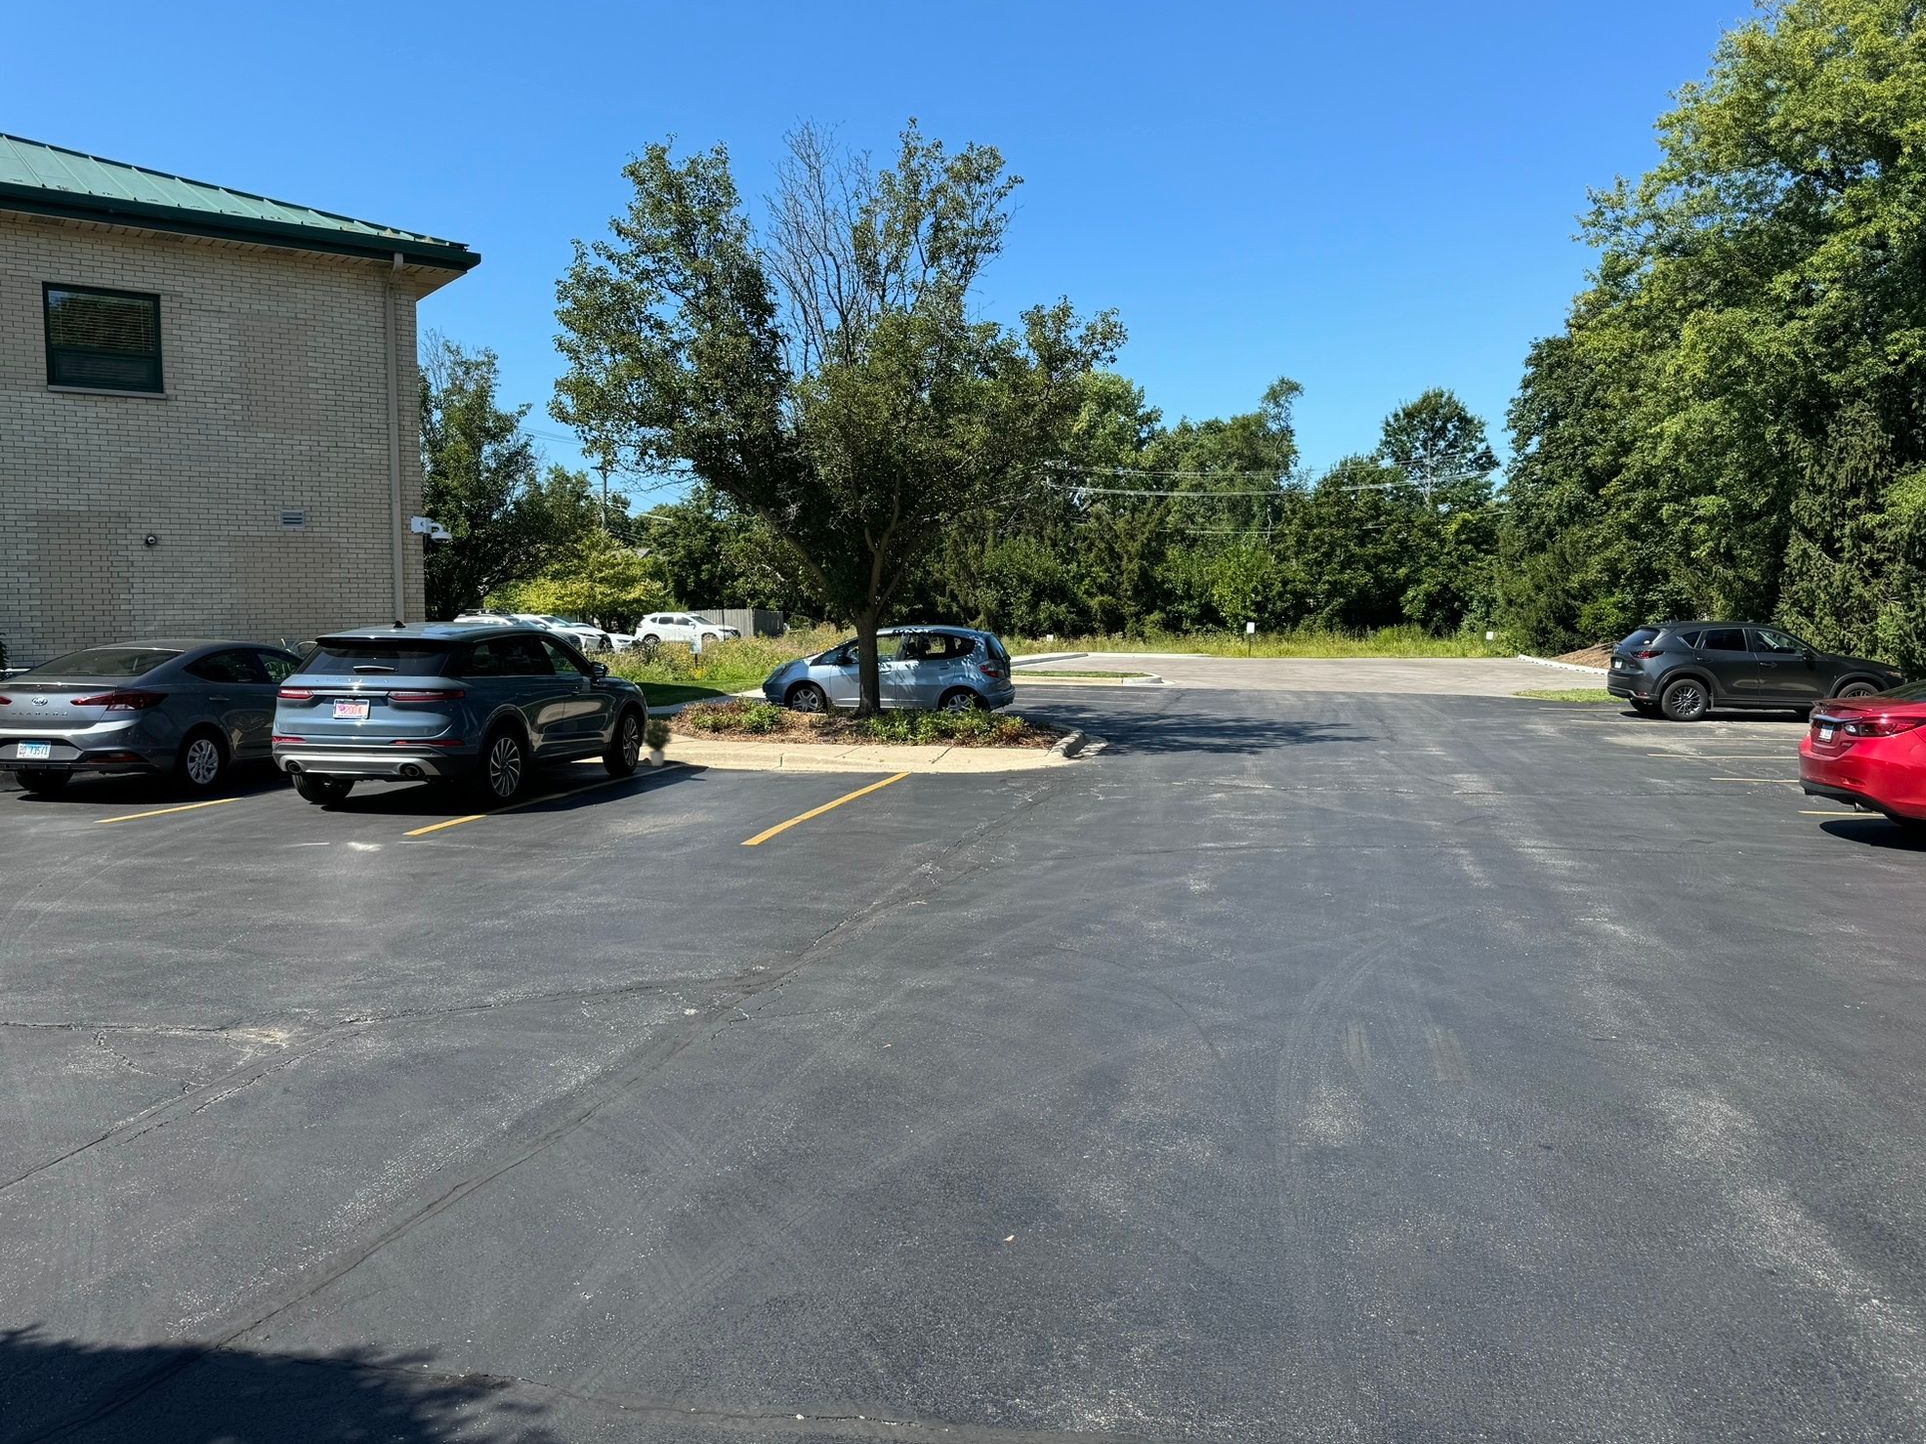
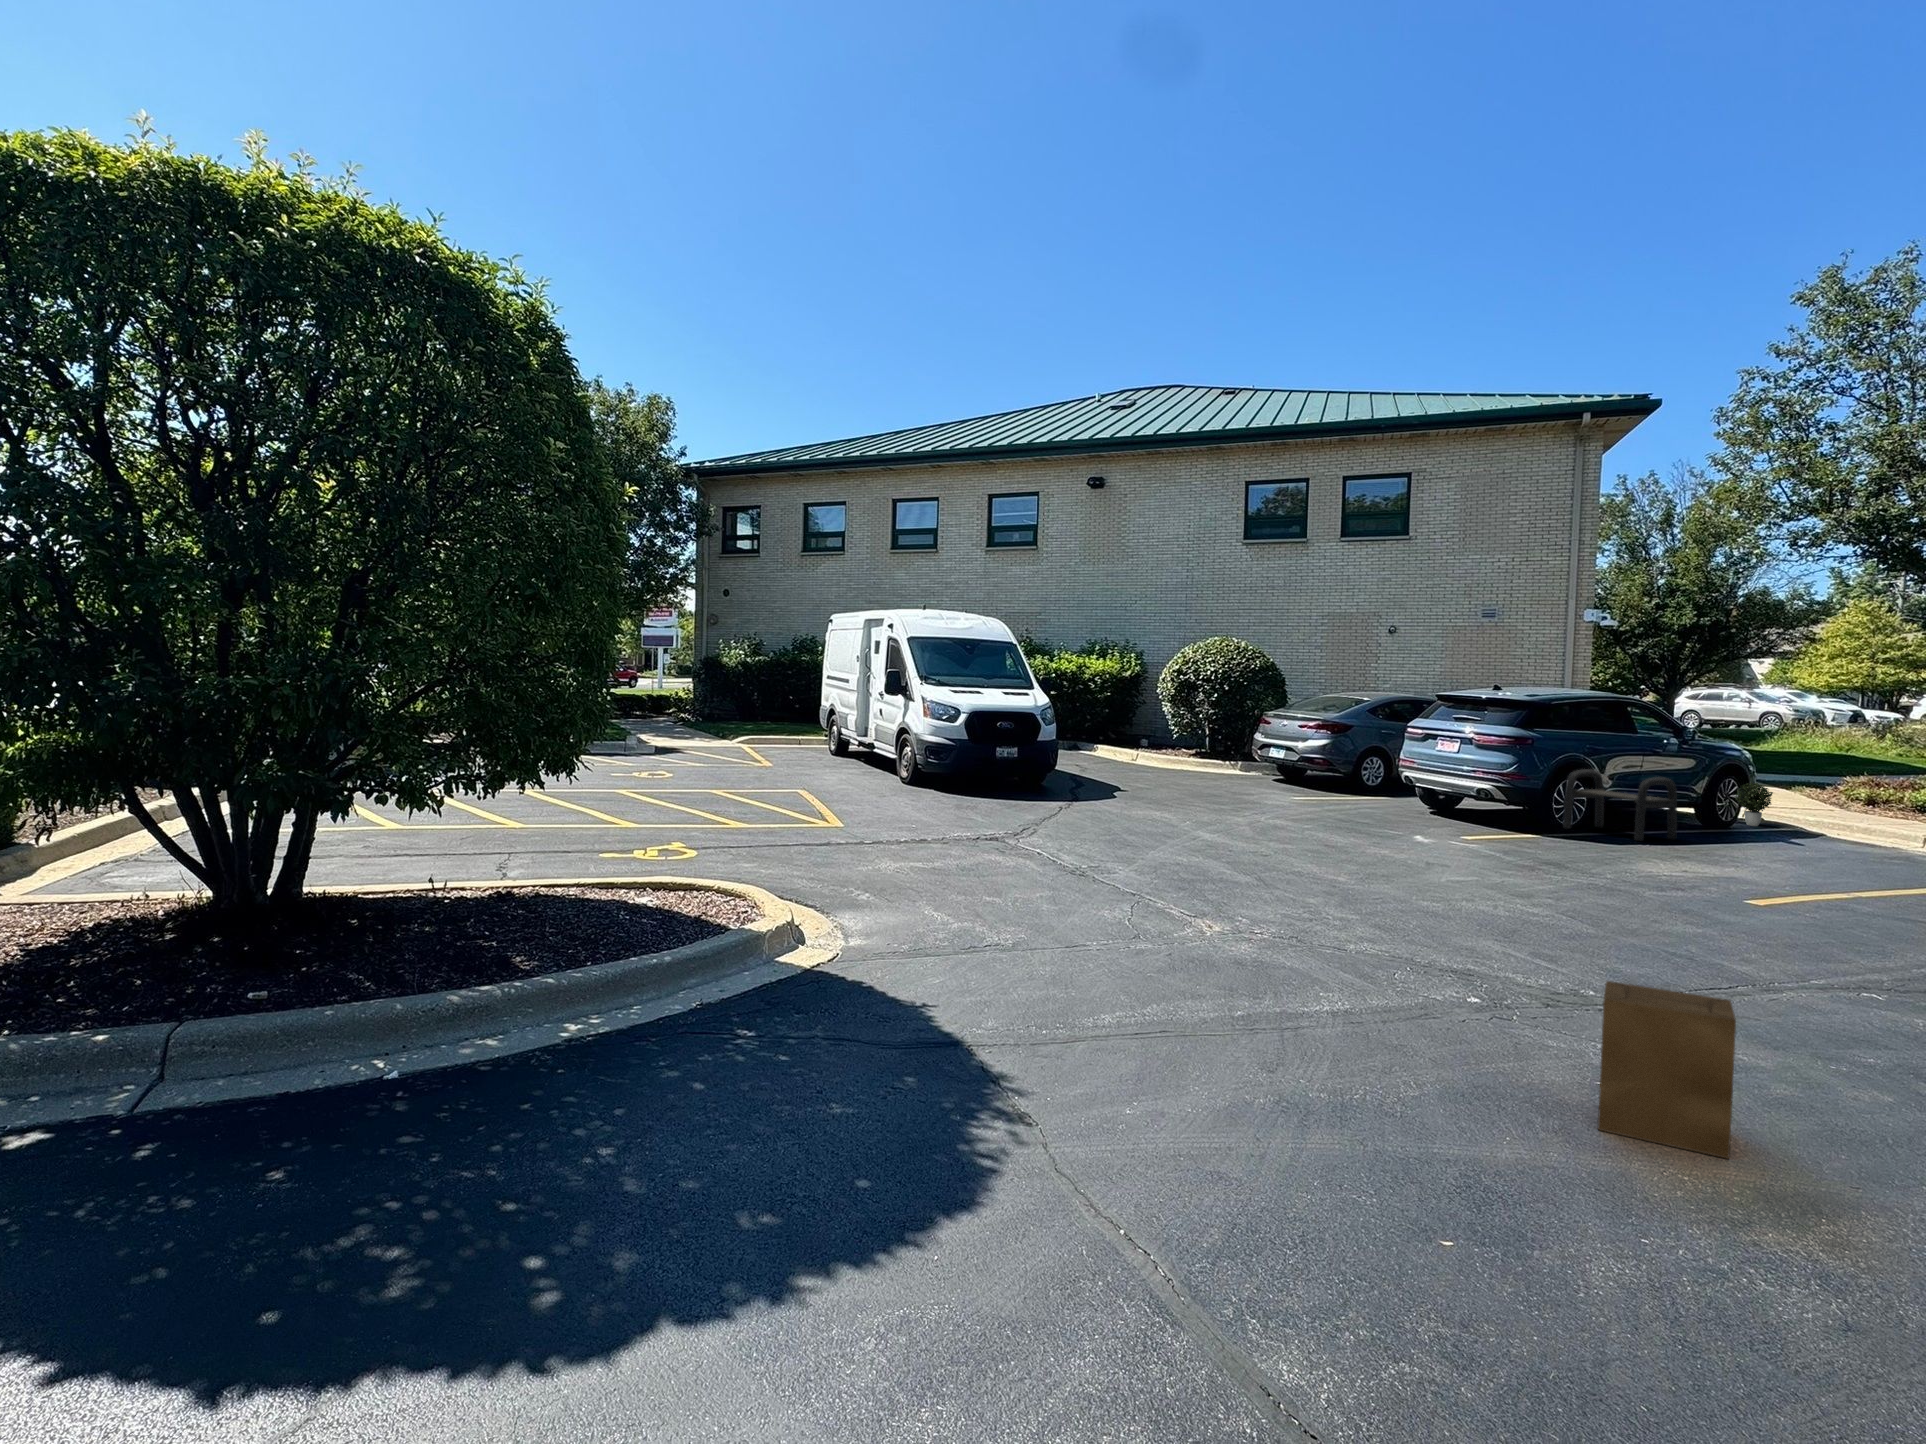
bench: none [503,724,623,801] -> present [1563,769,1677,841]
cardboard box: none [1020,957,1168,1145] -> present [1598,981,1736,1159]

